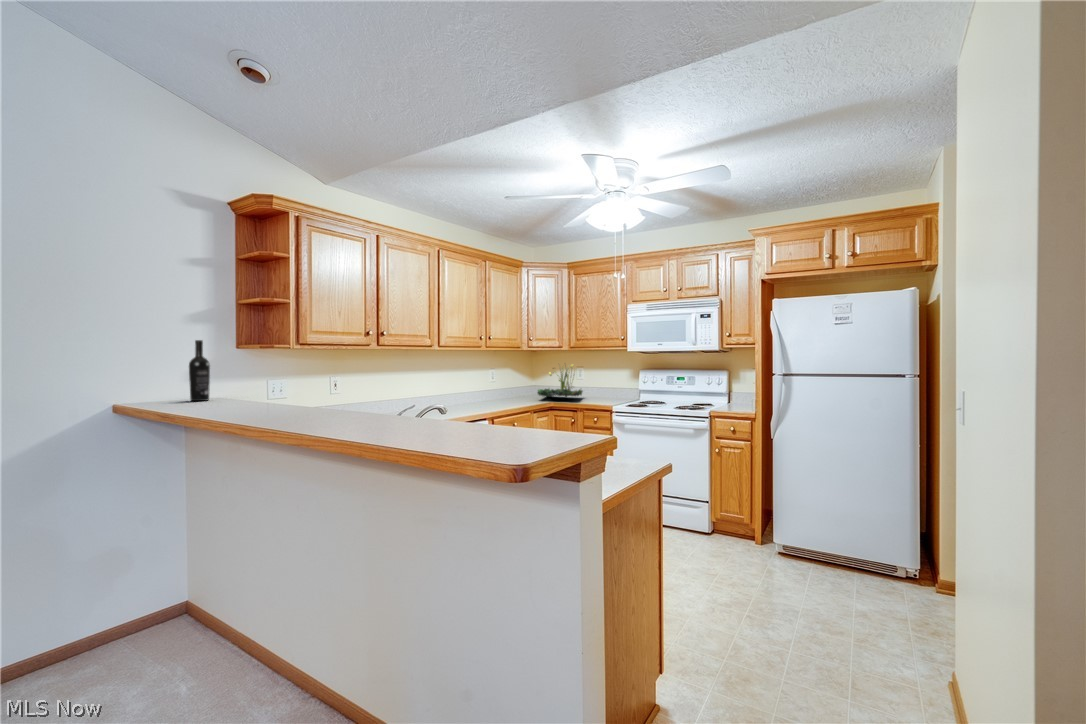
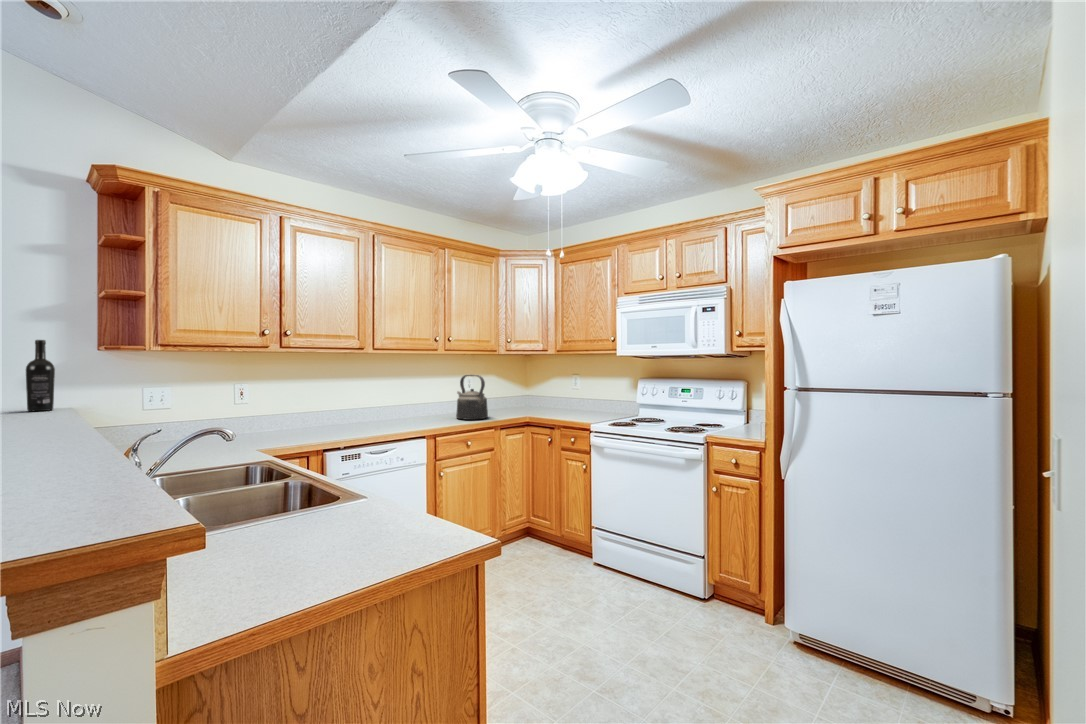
plant: present [538,364,583,397] -> none [516,369,576,410]
kettle: none [489,368,519,406] -> present [456,375,488,420]

